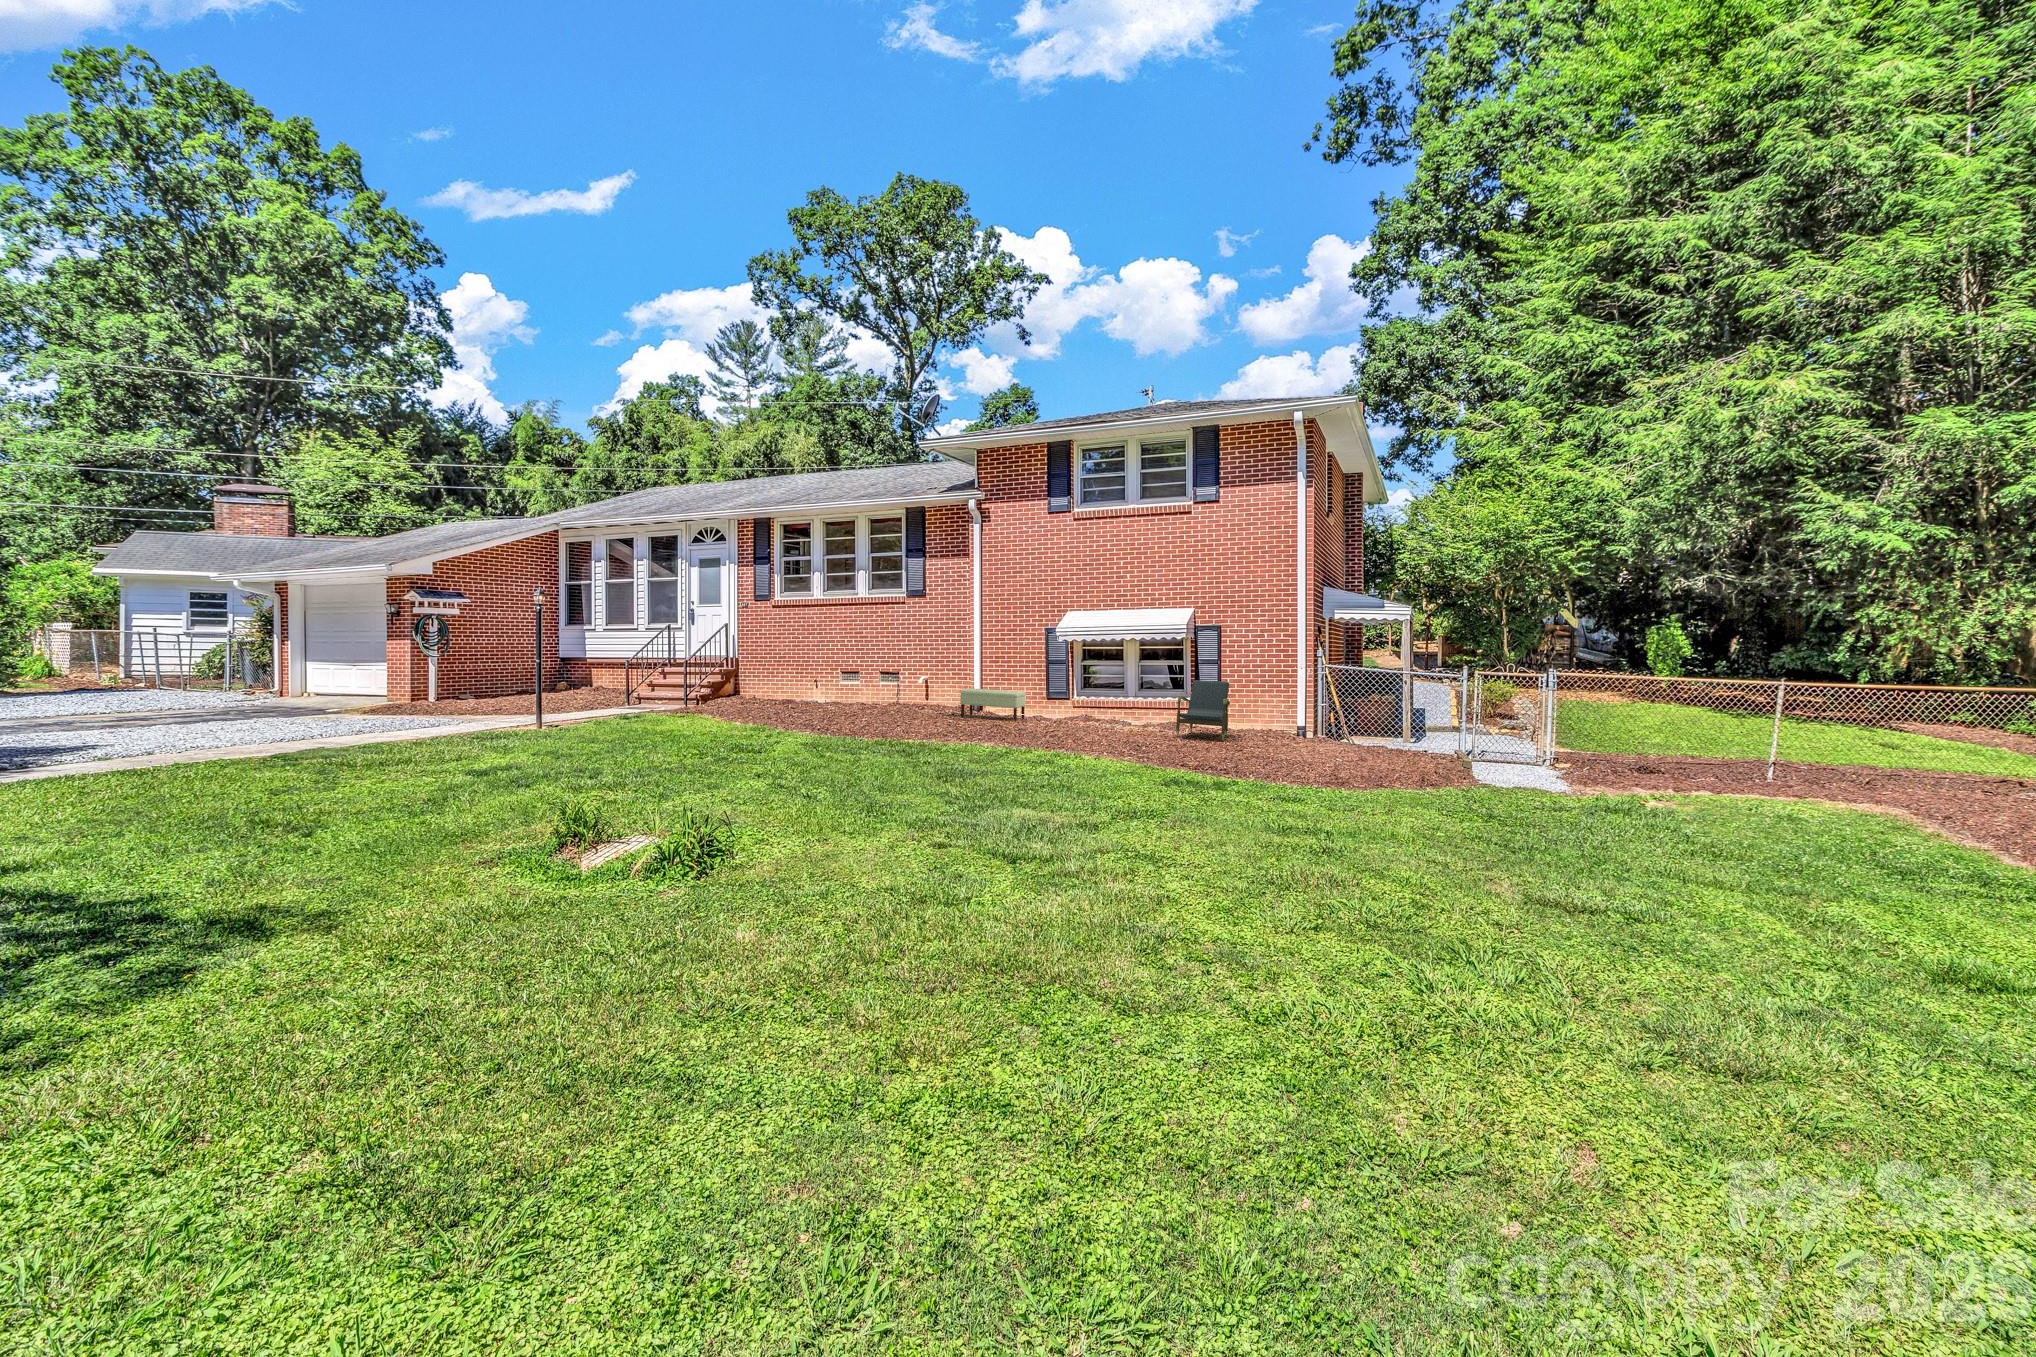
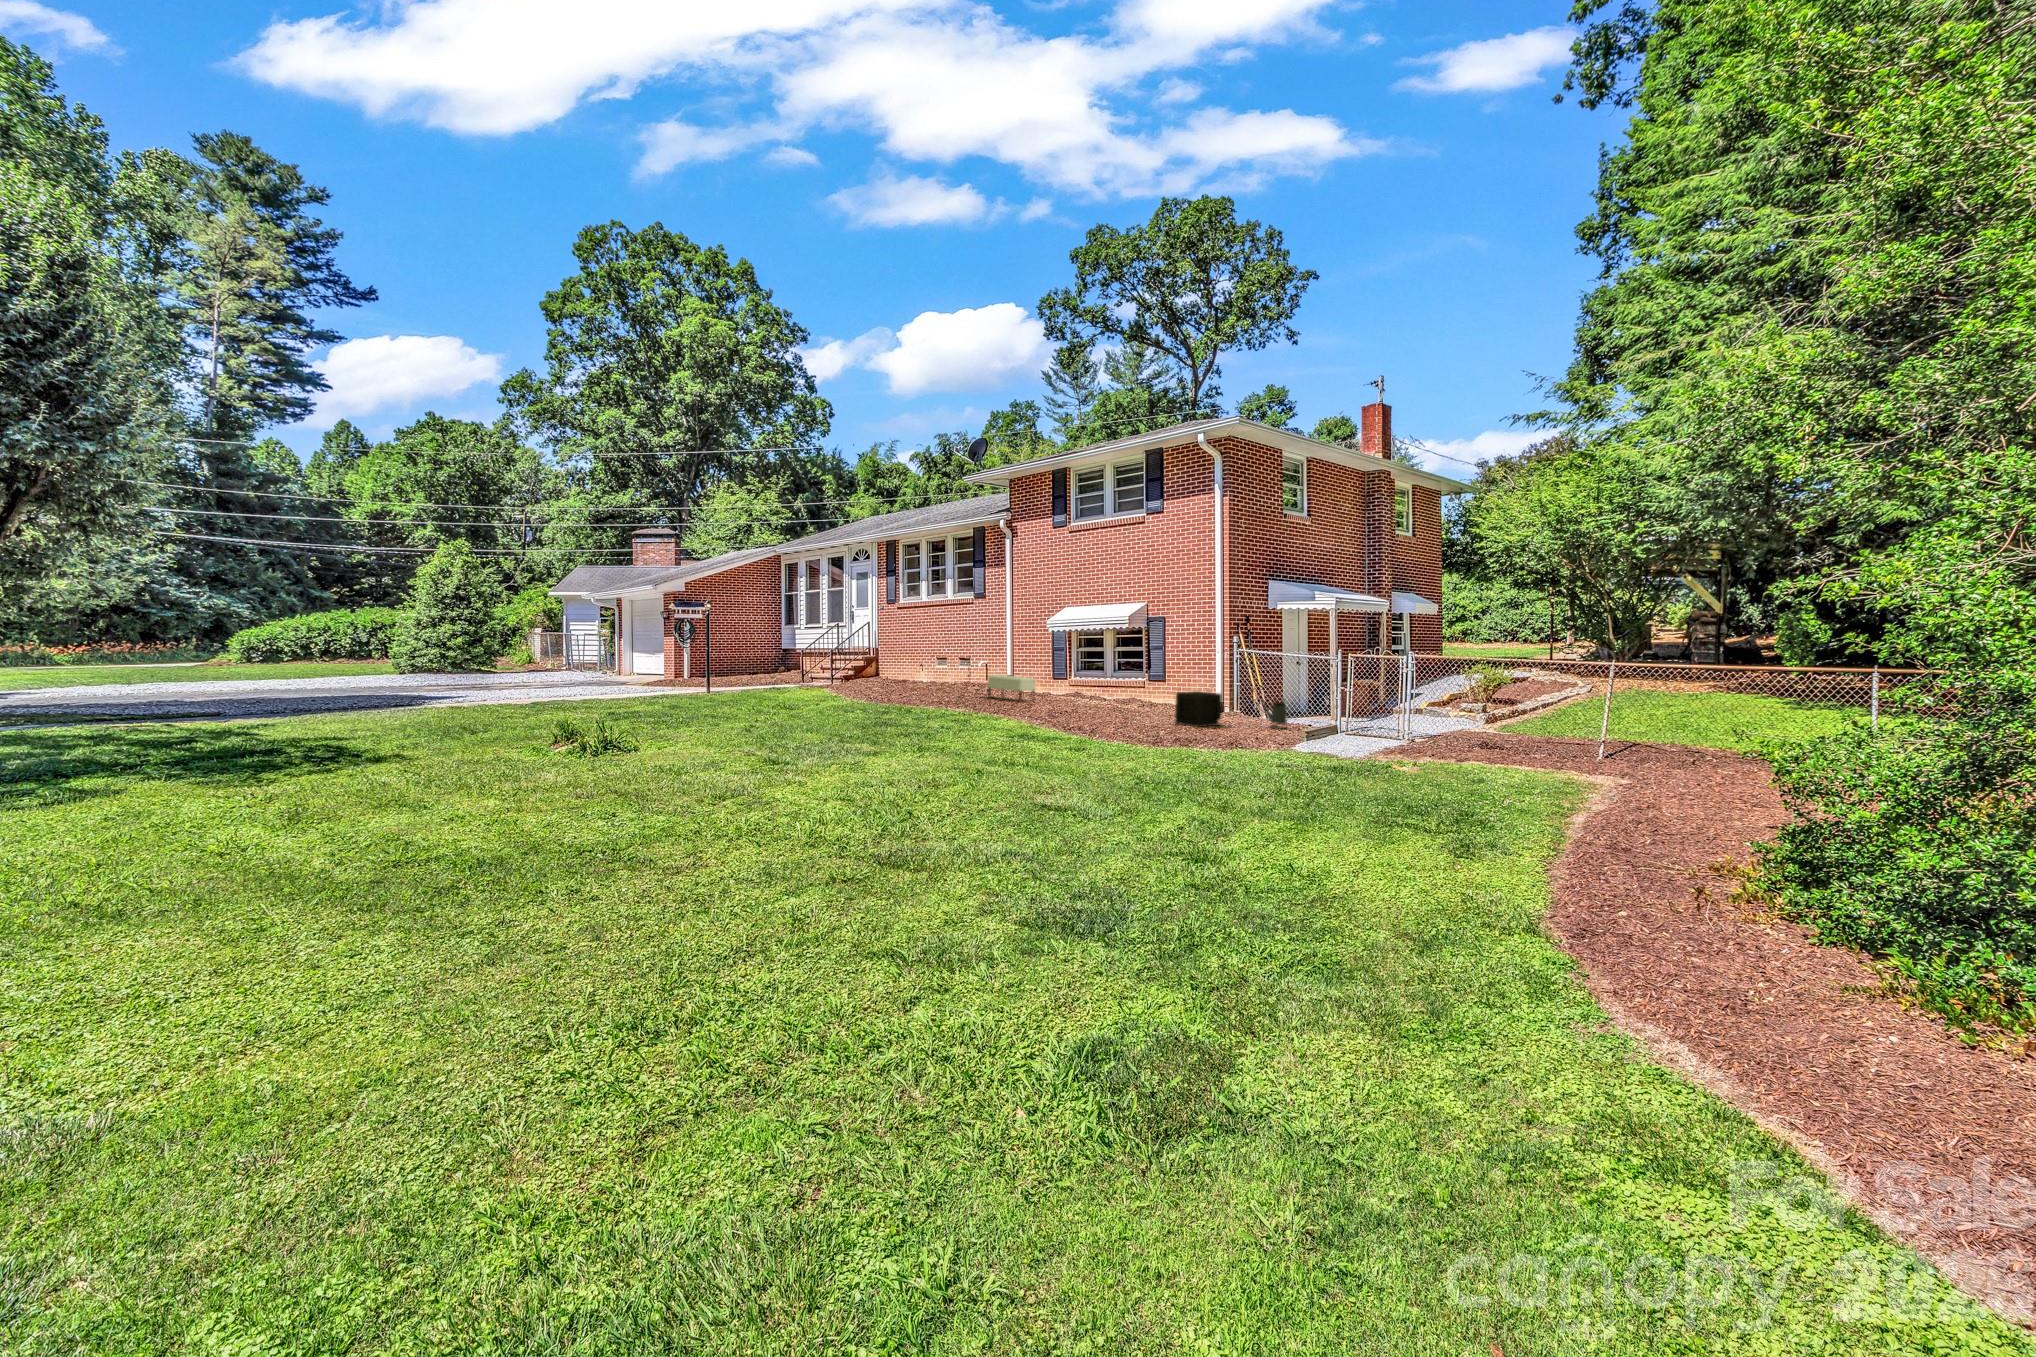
lounge chair: present [1176,680,1230,740] -> none [1107,668,1165,721]
wooden crate: none [1267,705,1308,745] -> present [1175,691,1222,727]
watering can: none [1334,708,1376,742] -> present [1262,700,1288,729]

